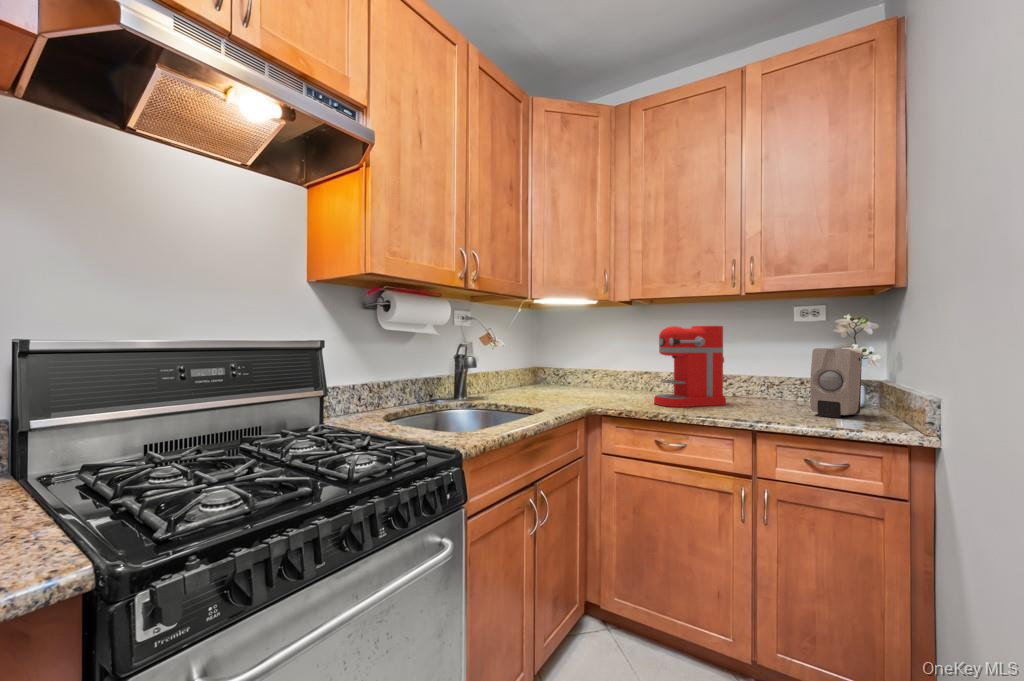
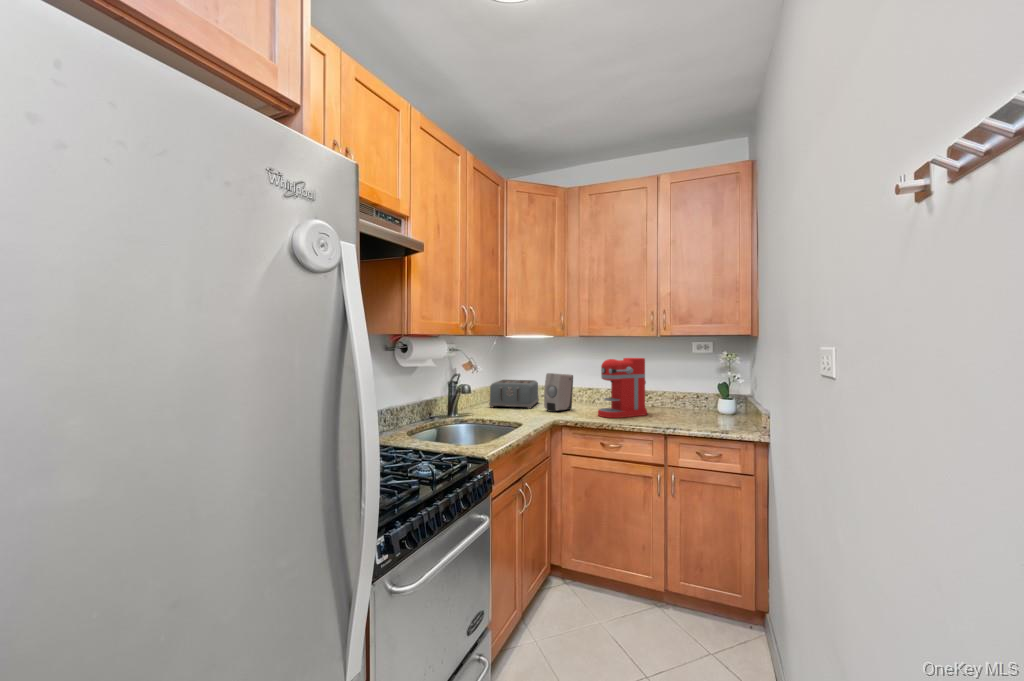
soap dispenser: present [810,348,862,418] -> present [544,373,573,412]
toaster: none [515,360,581,395] -> present [489,380,539,409]

